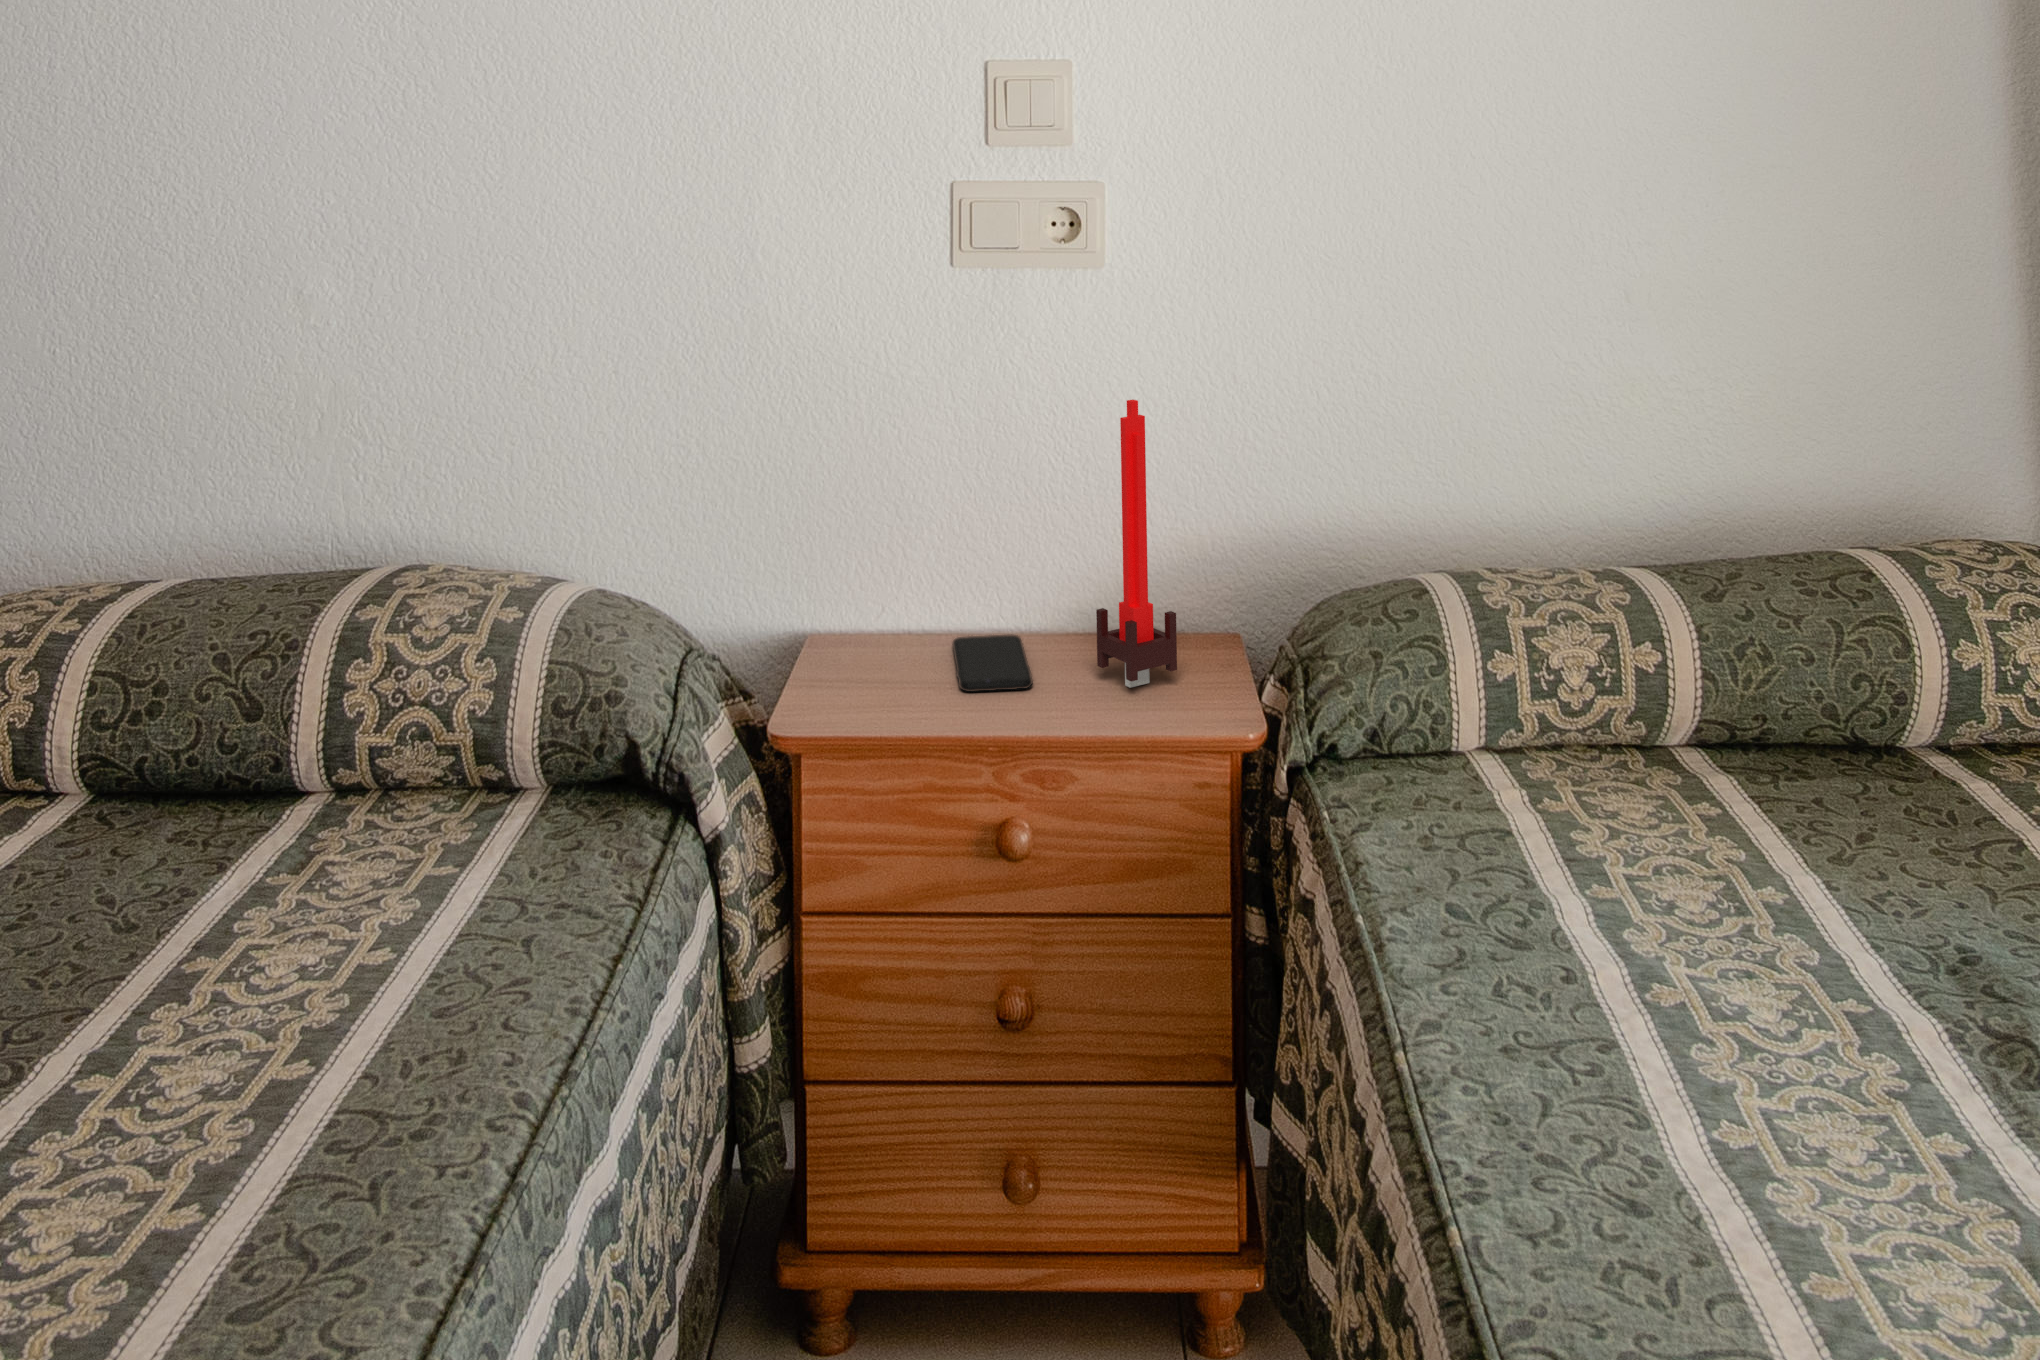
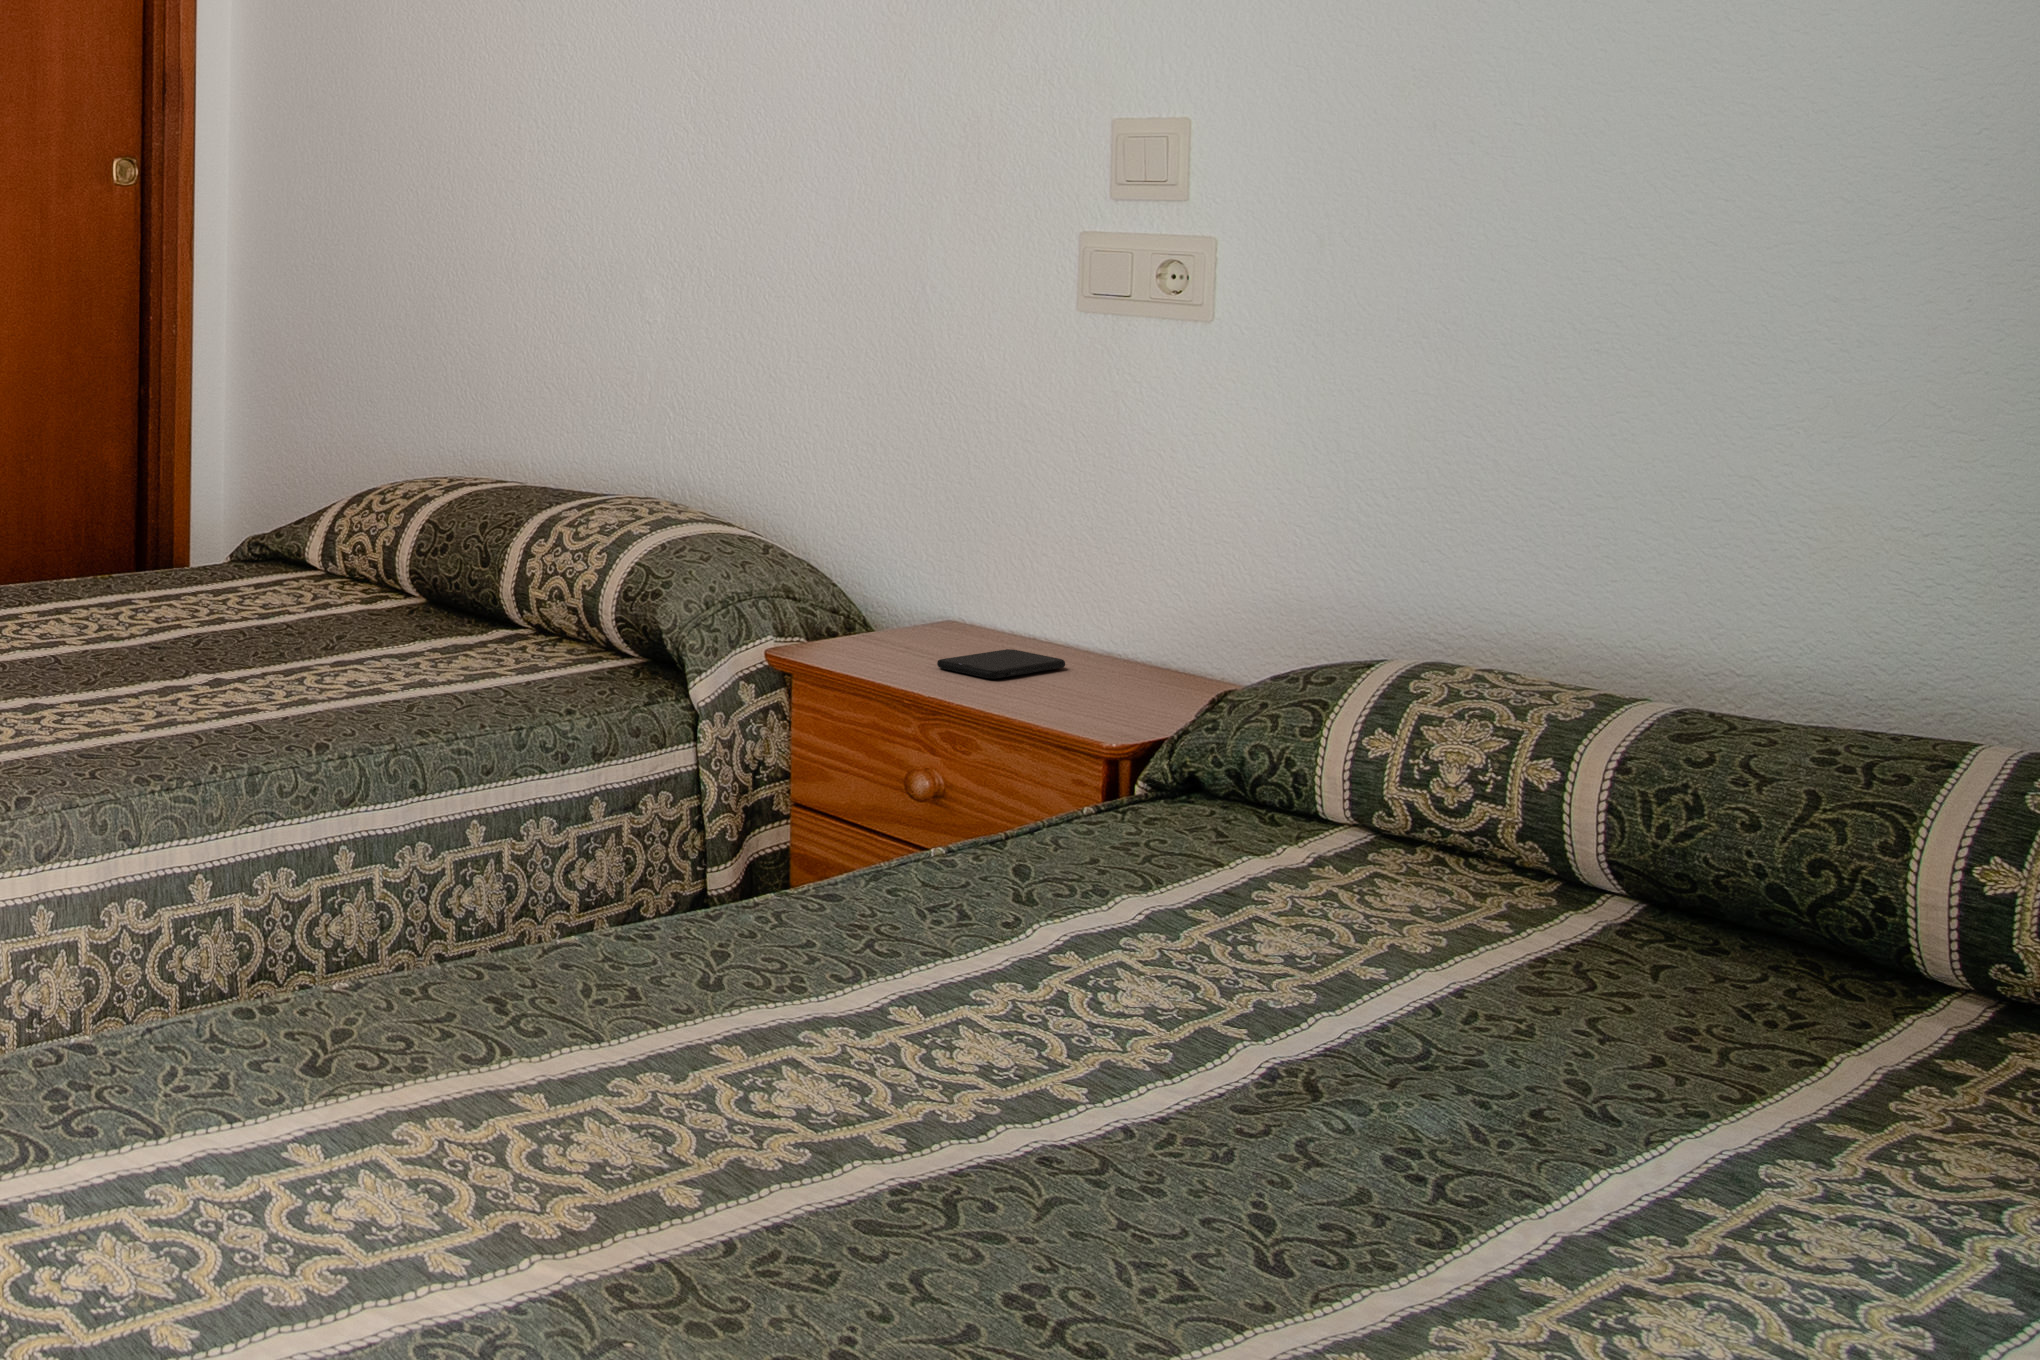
candle: present [1096,400,1177,688] -> none [1058,429,1121,703]

